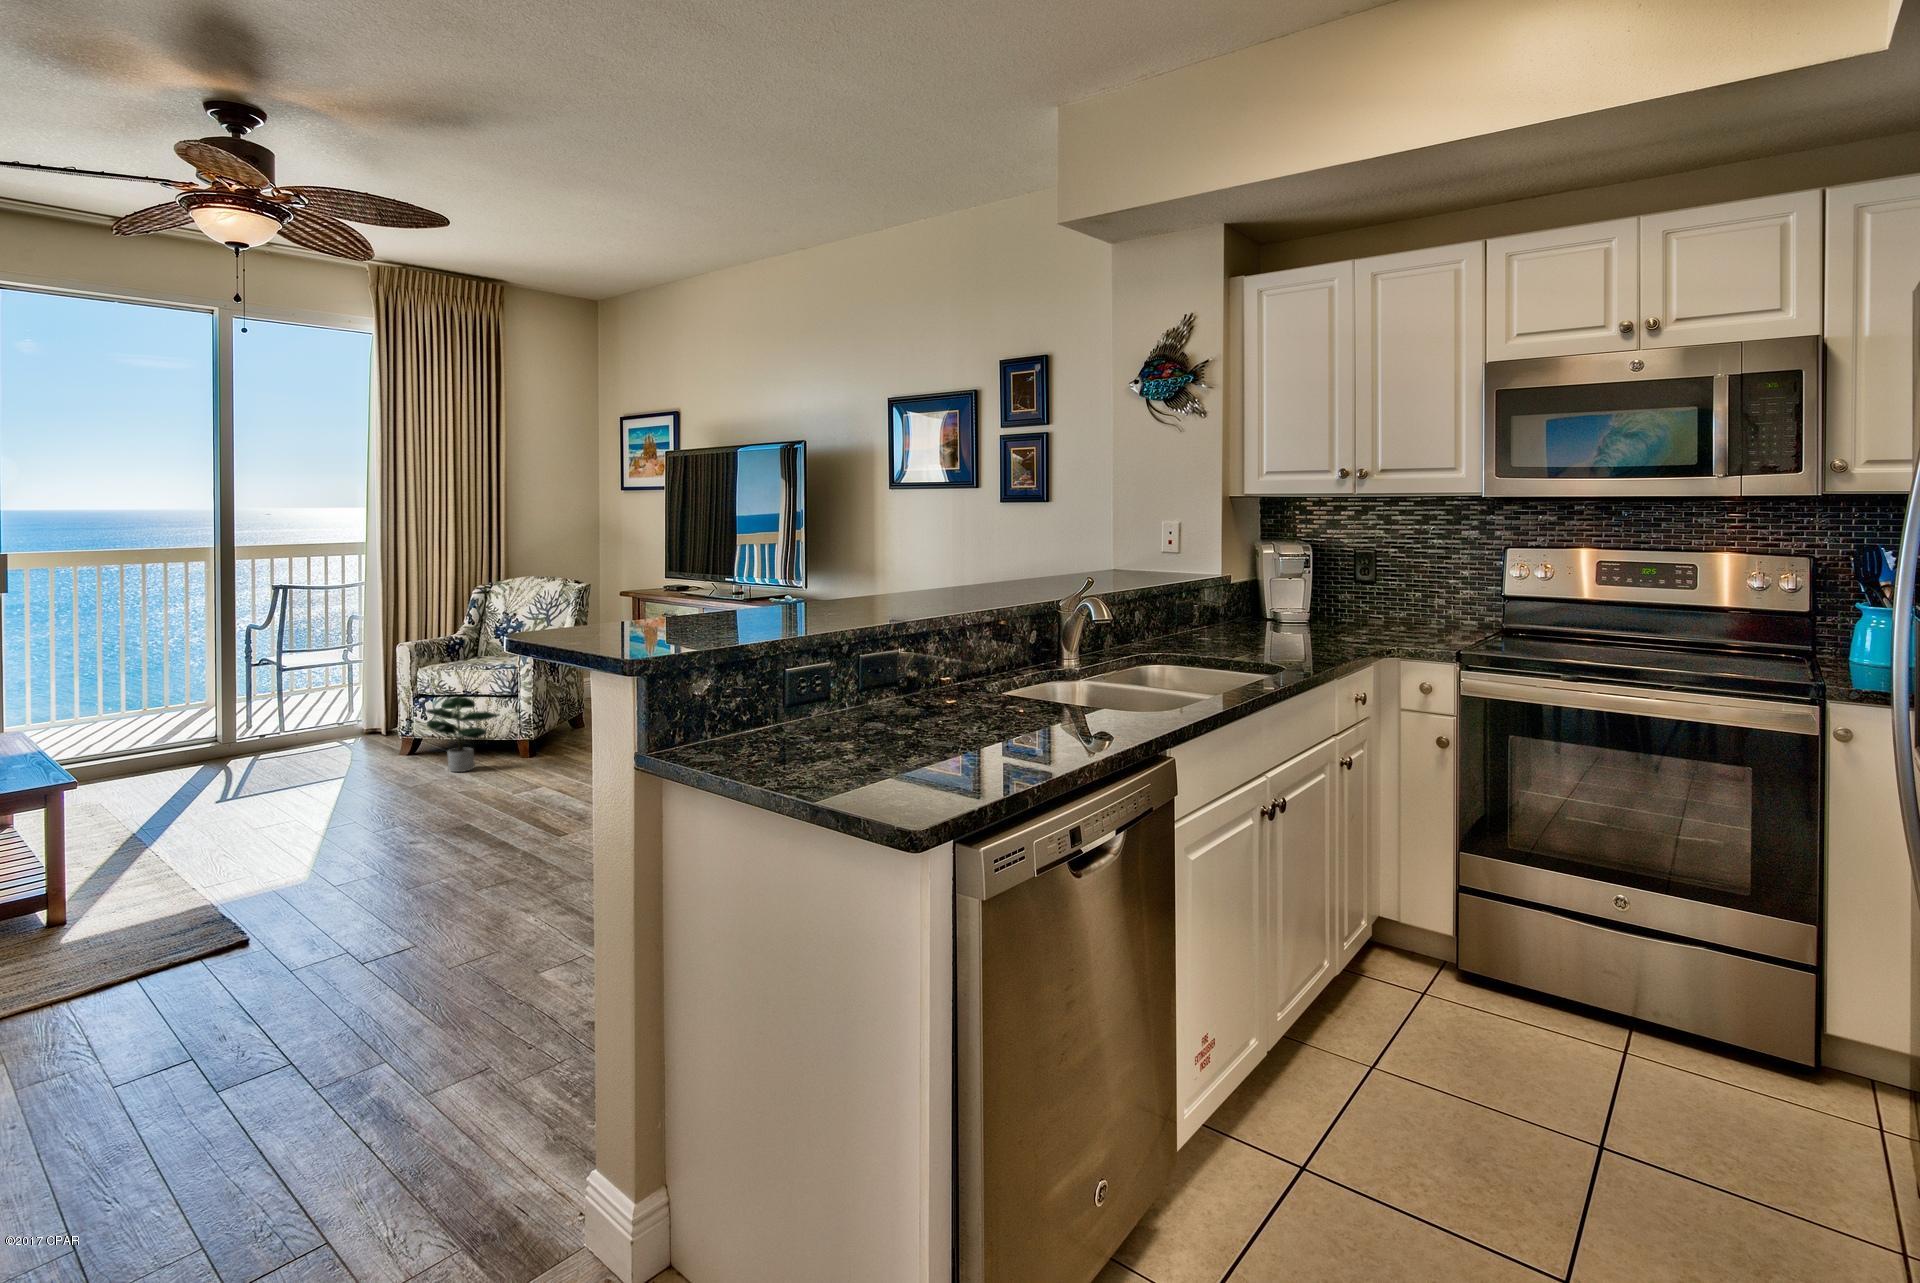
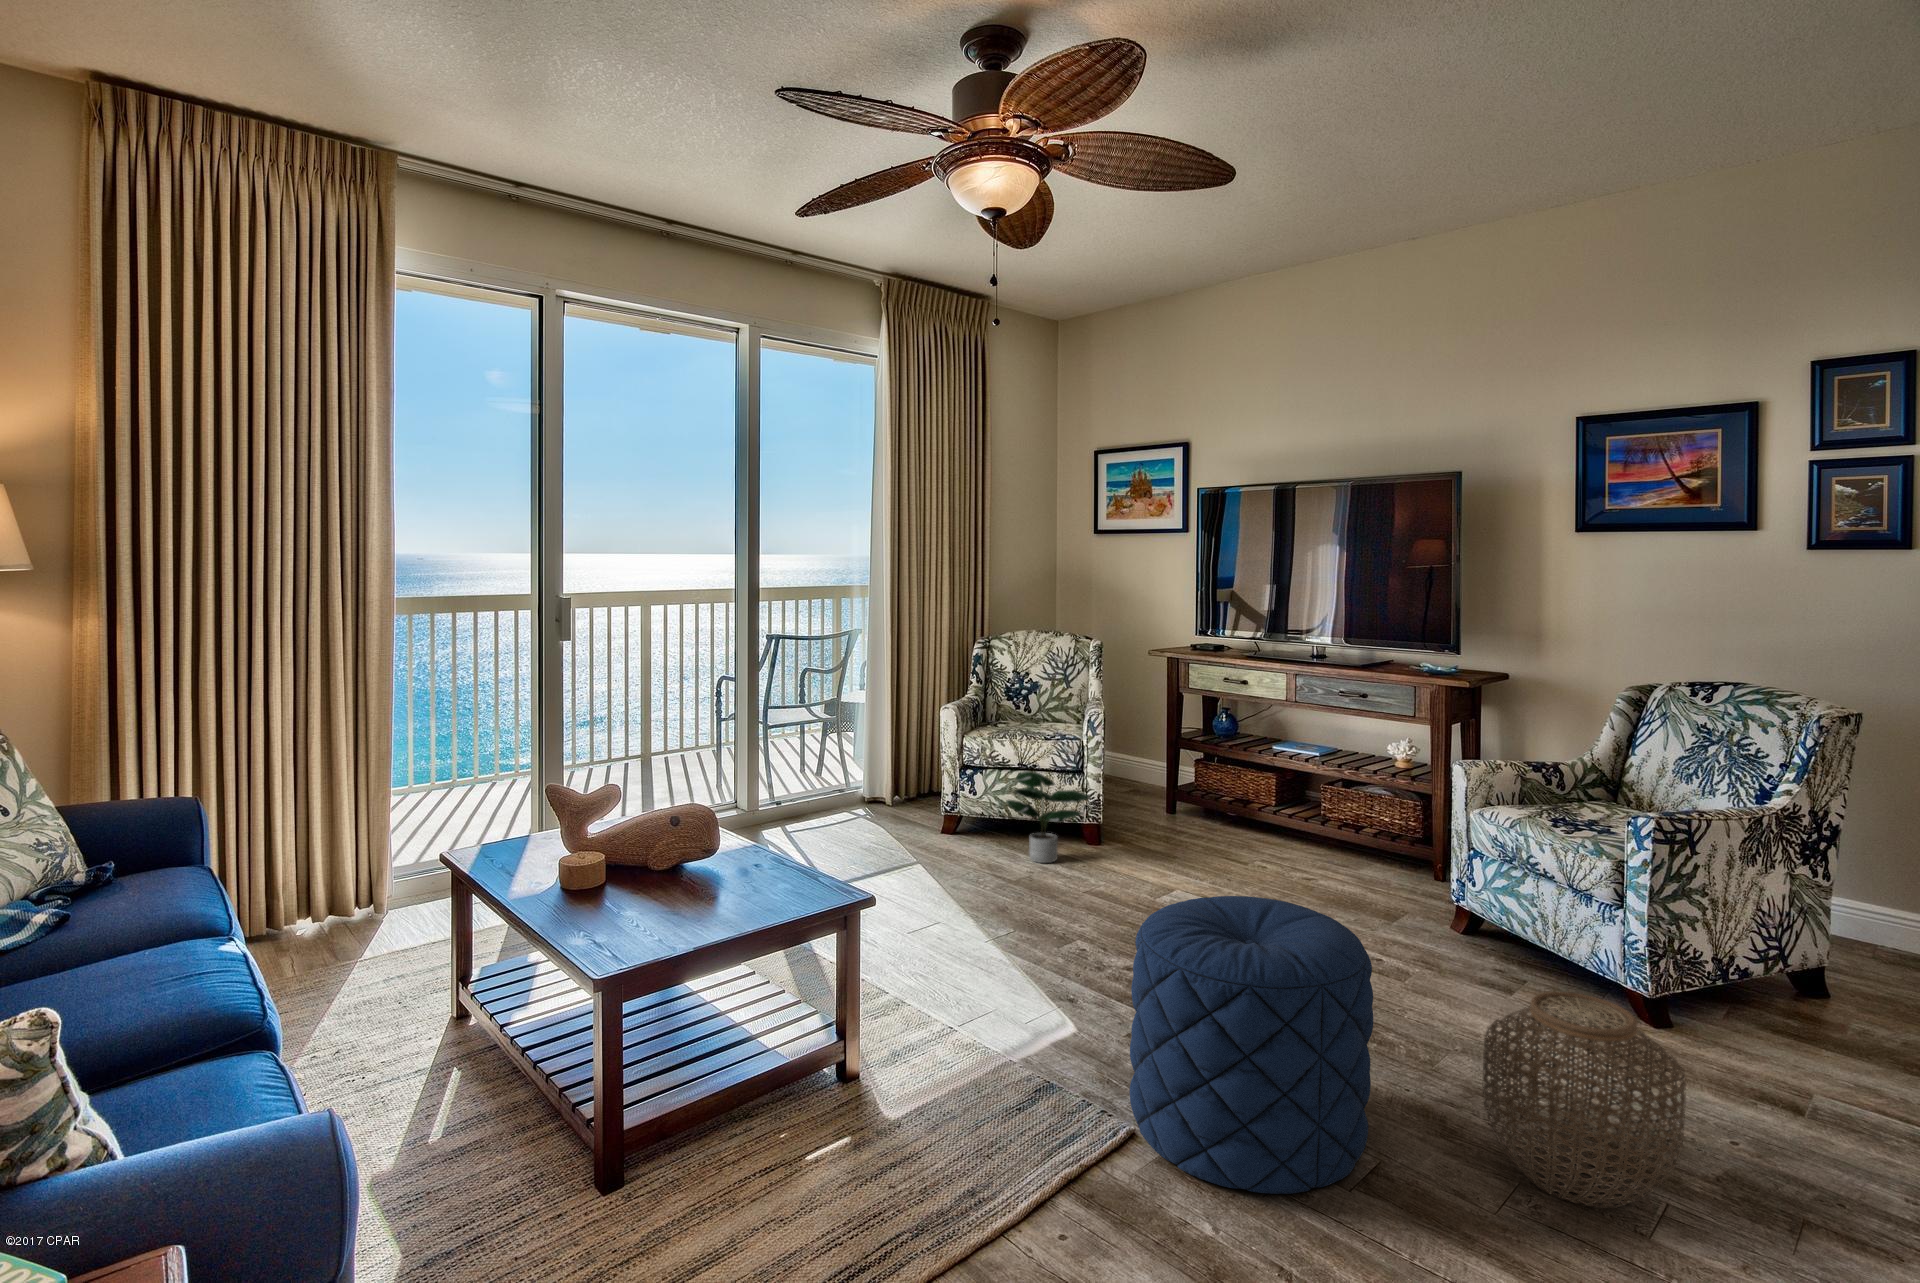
pouf: none [179,767,379,957] -> present [1130,896,1373,1194]
woven basket: none [400,822,530,958] -> present [1483,992,1686,1208]

